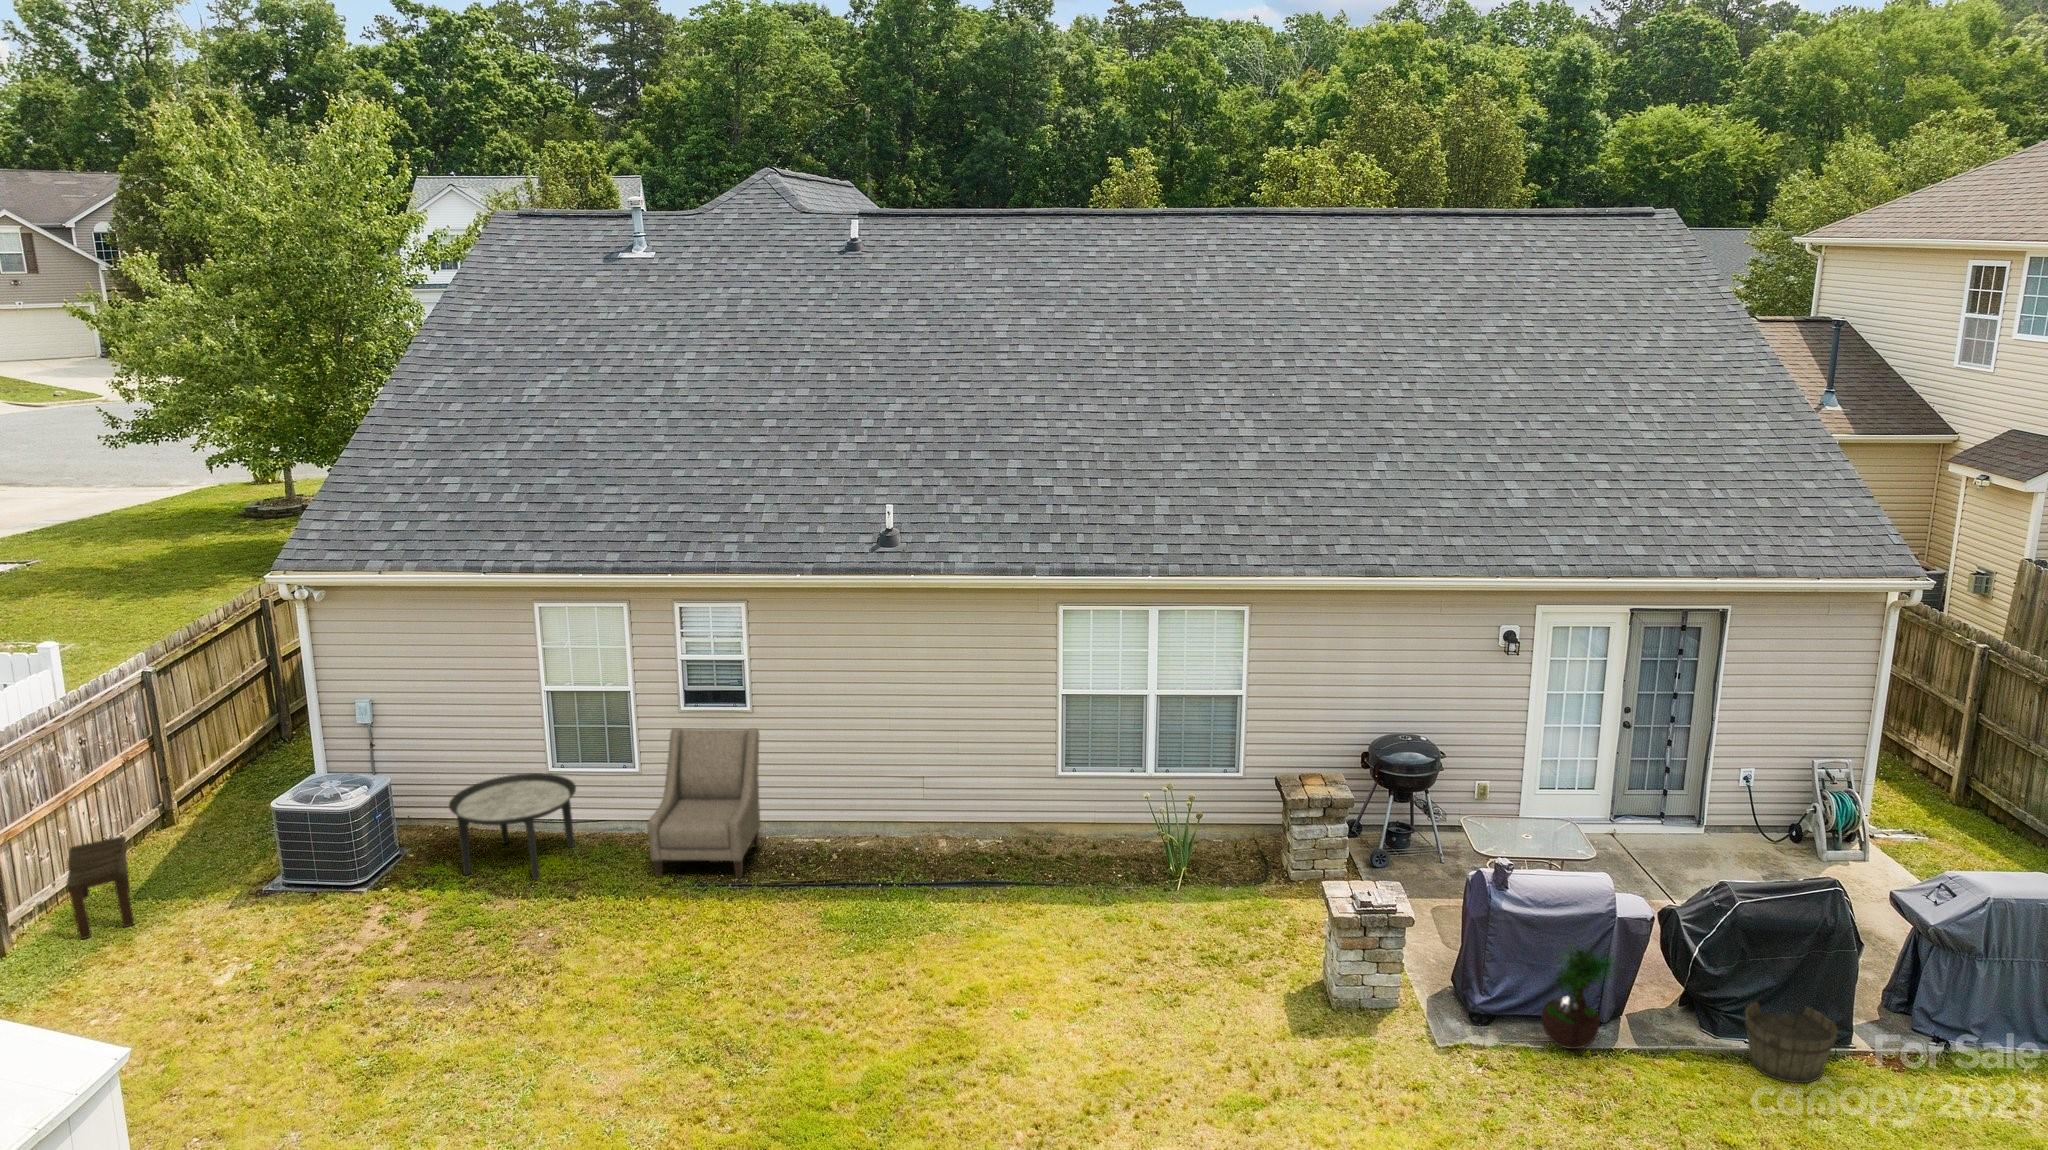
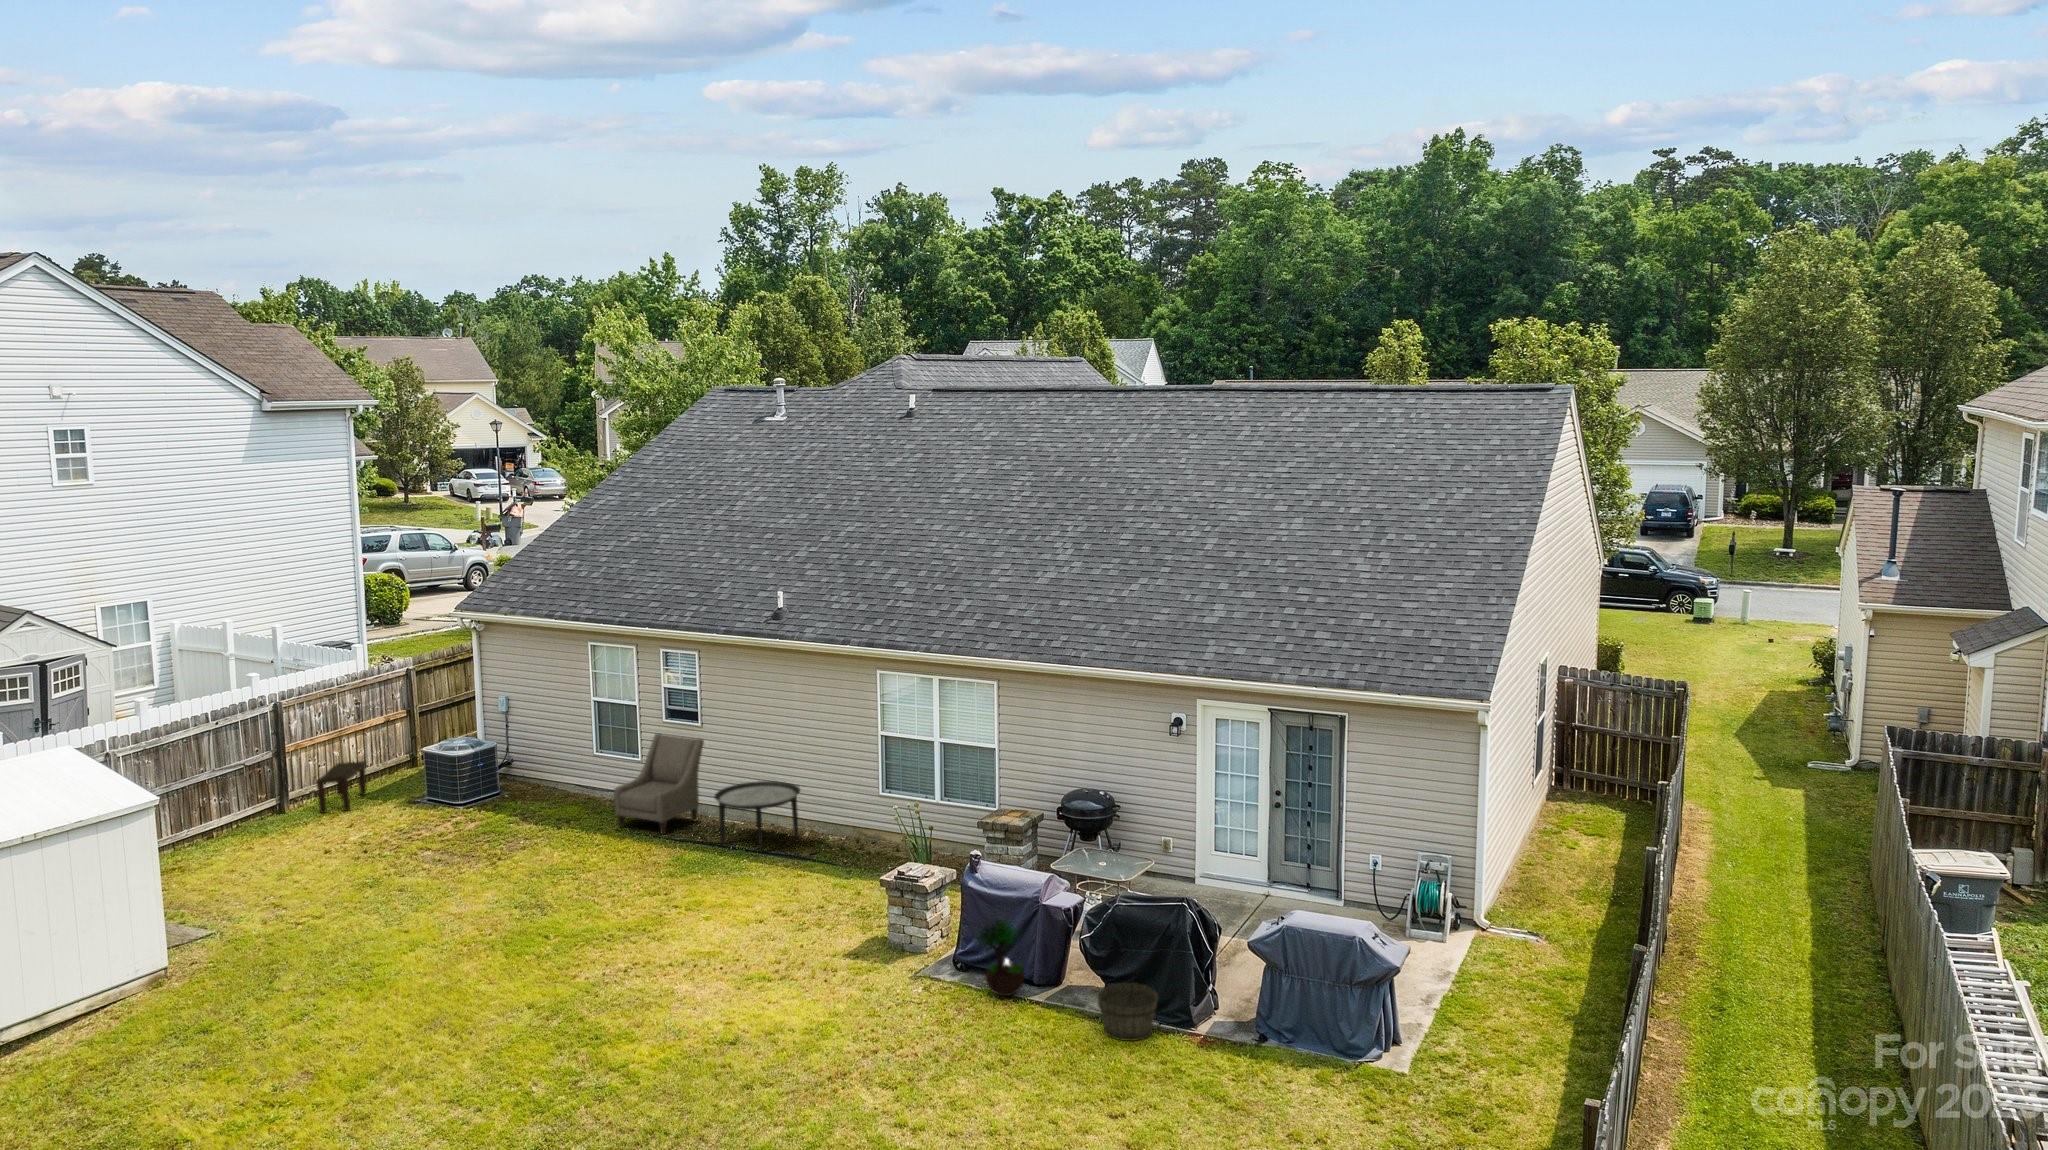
round table: present [449,773,576,880] -> present [715,781,800,853]

